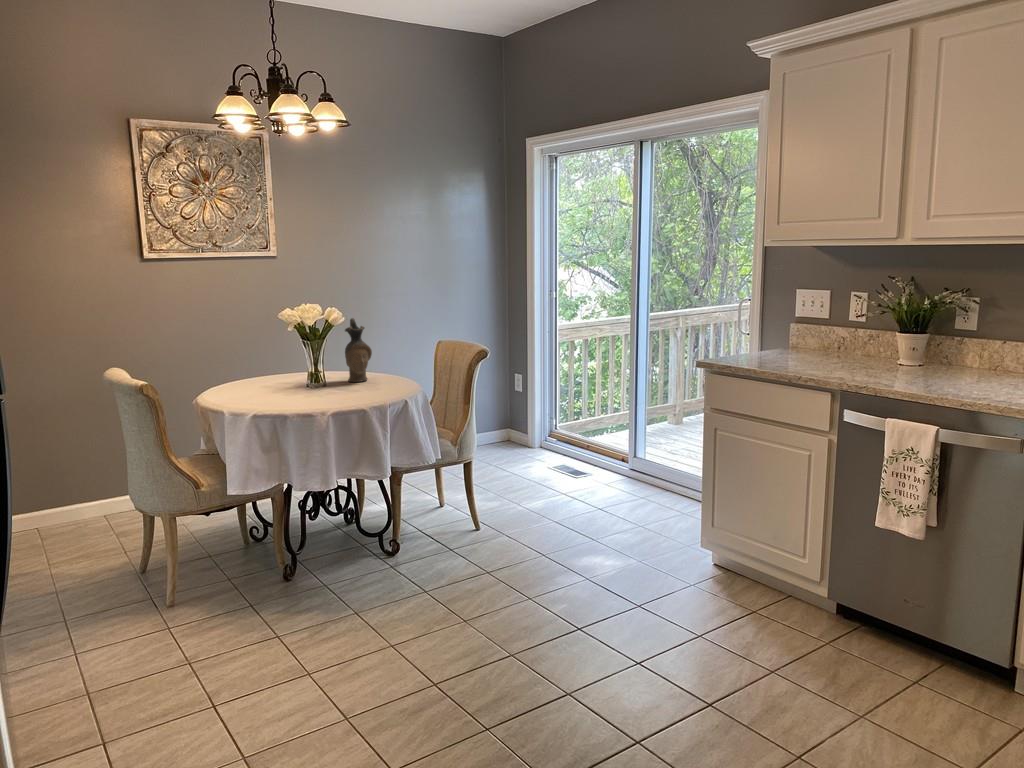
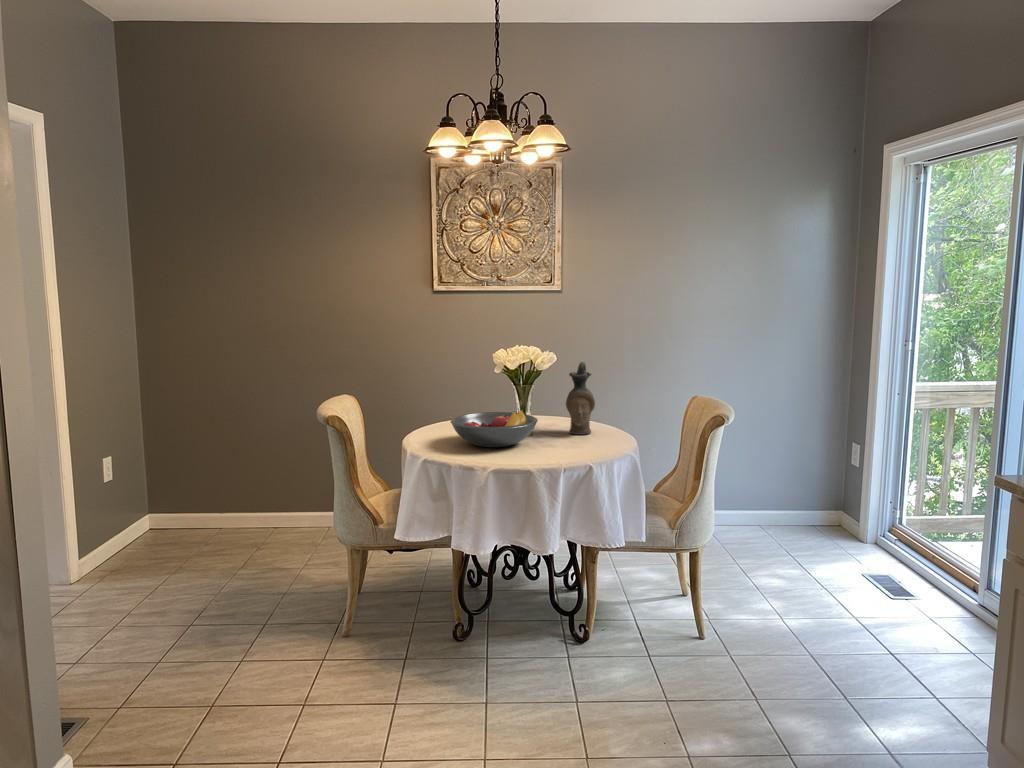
fruit bowl: none [259,363,340,399] -> present [451,410,538,447]

